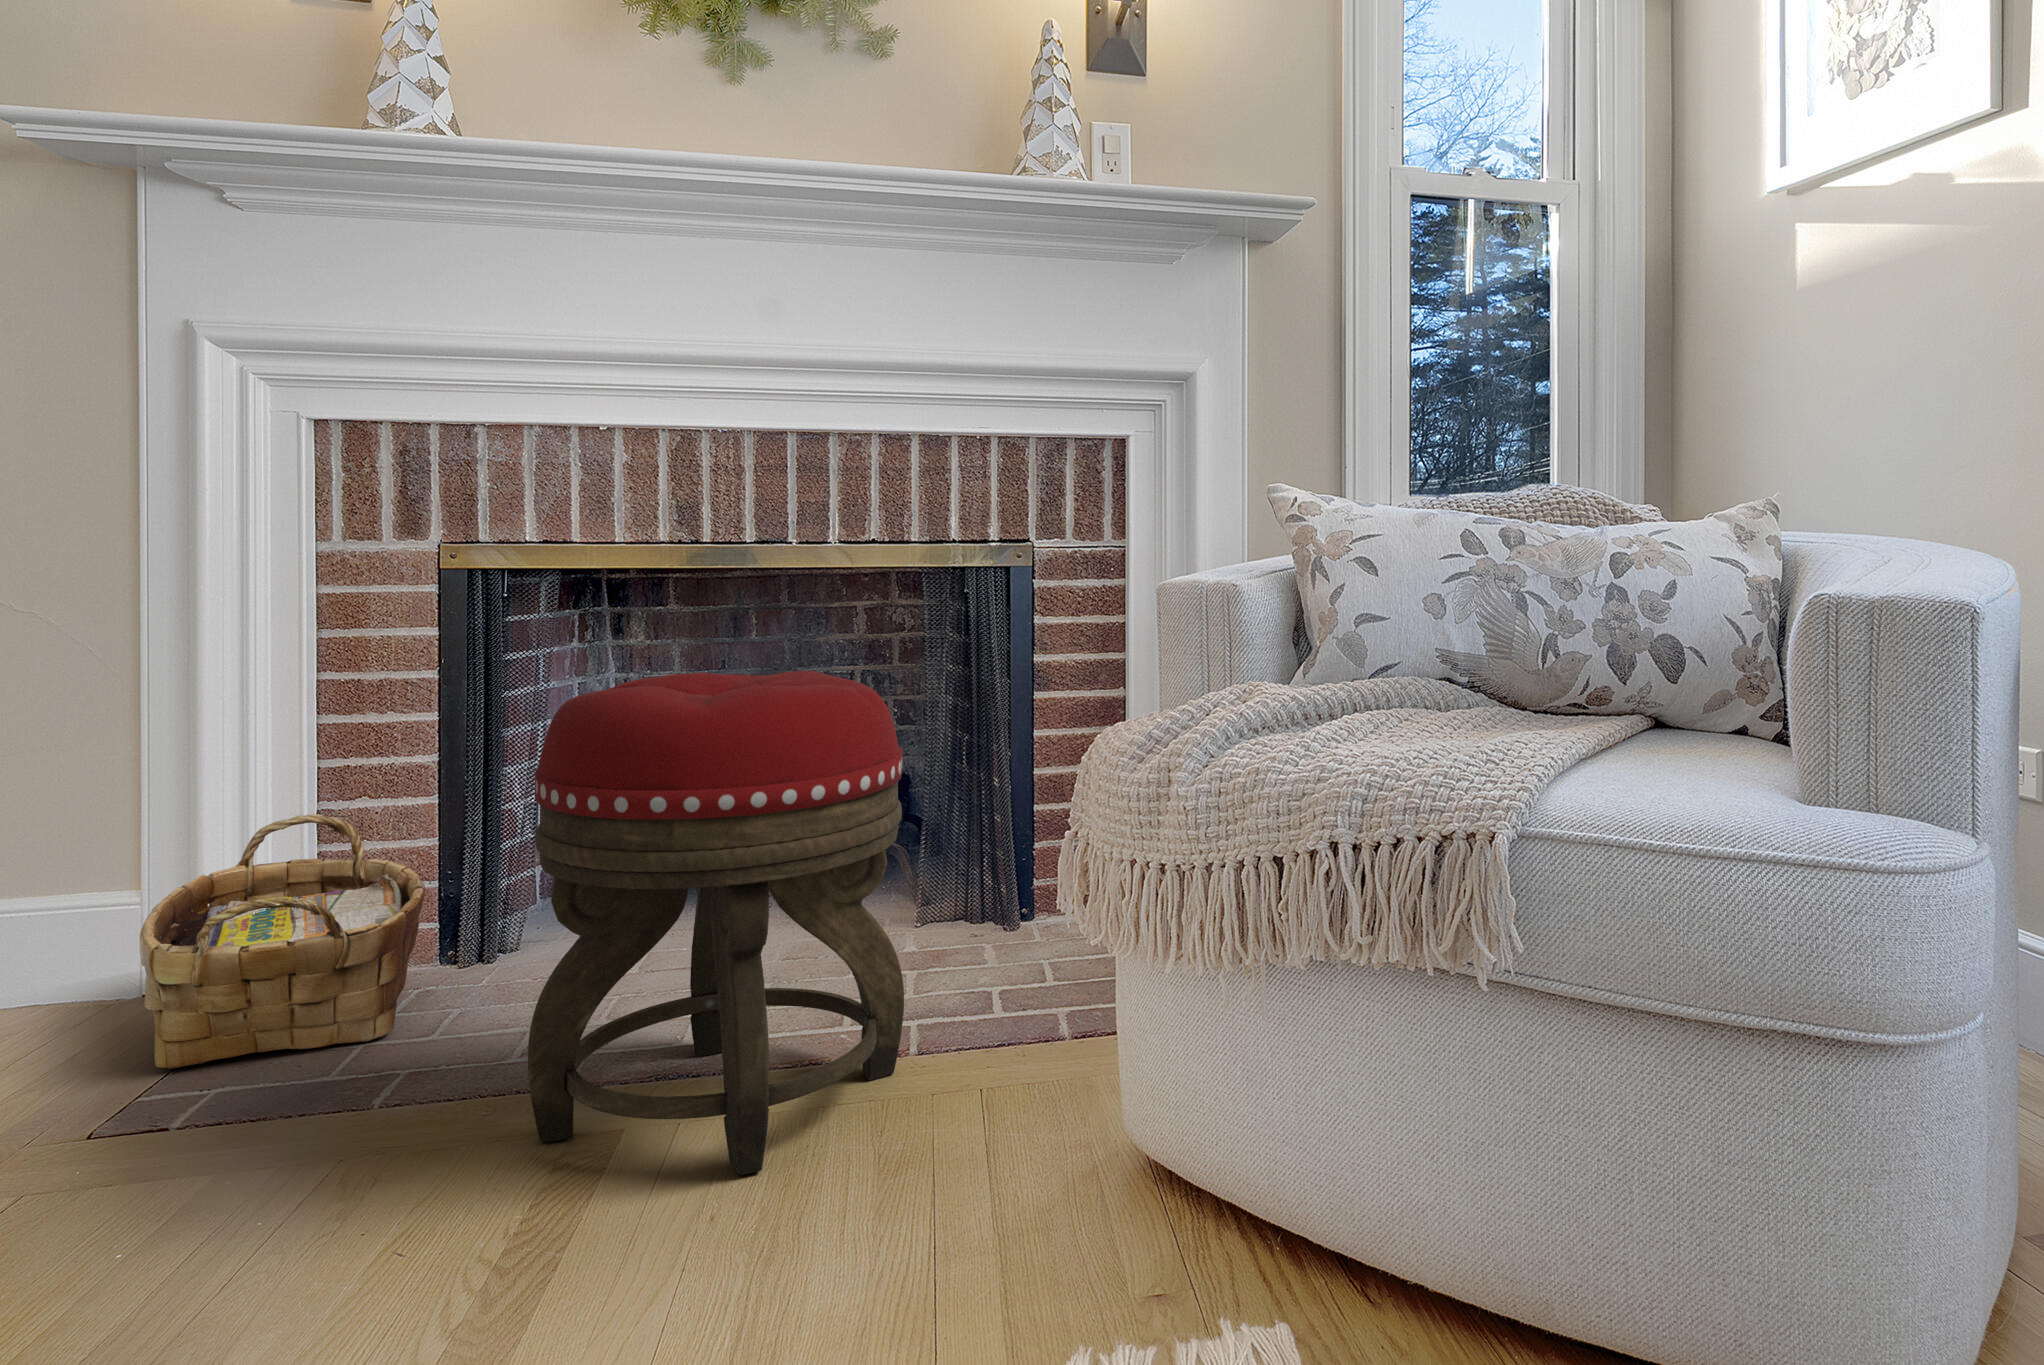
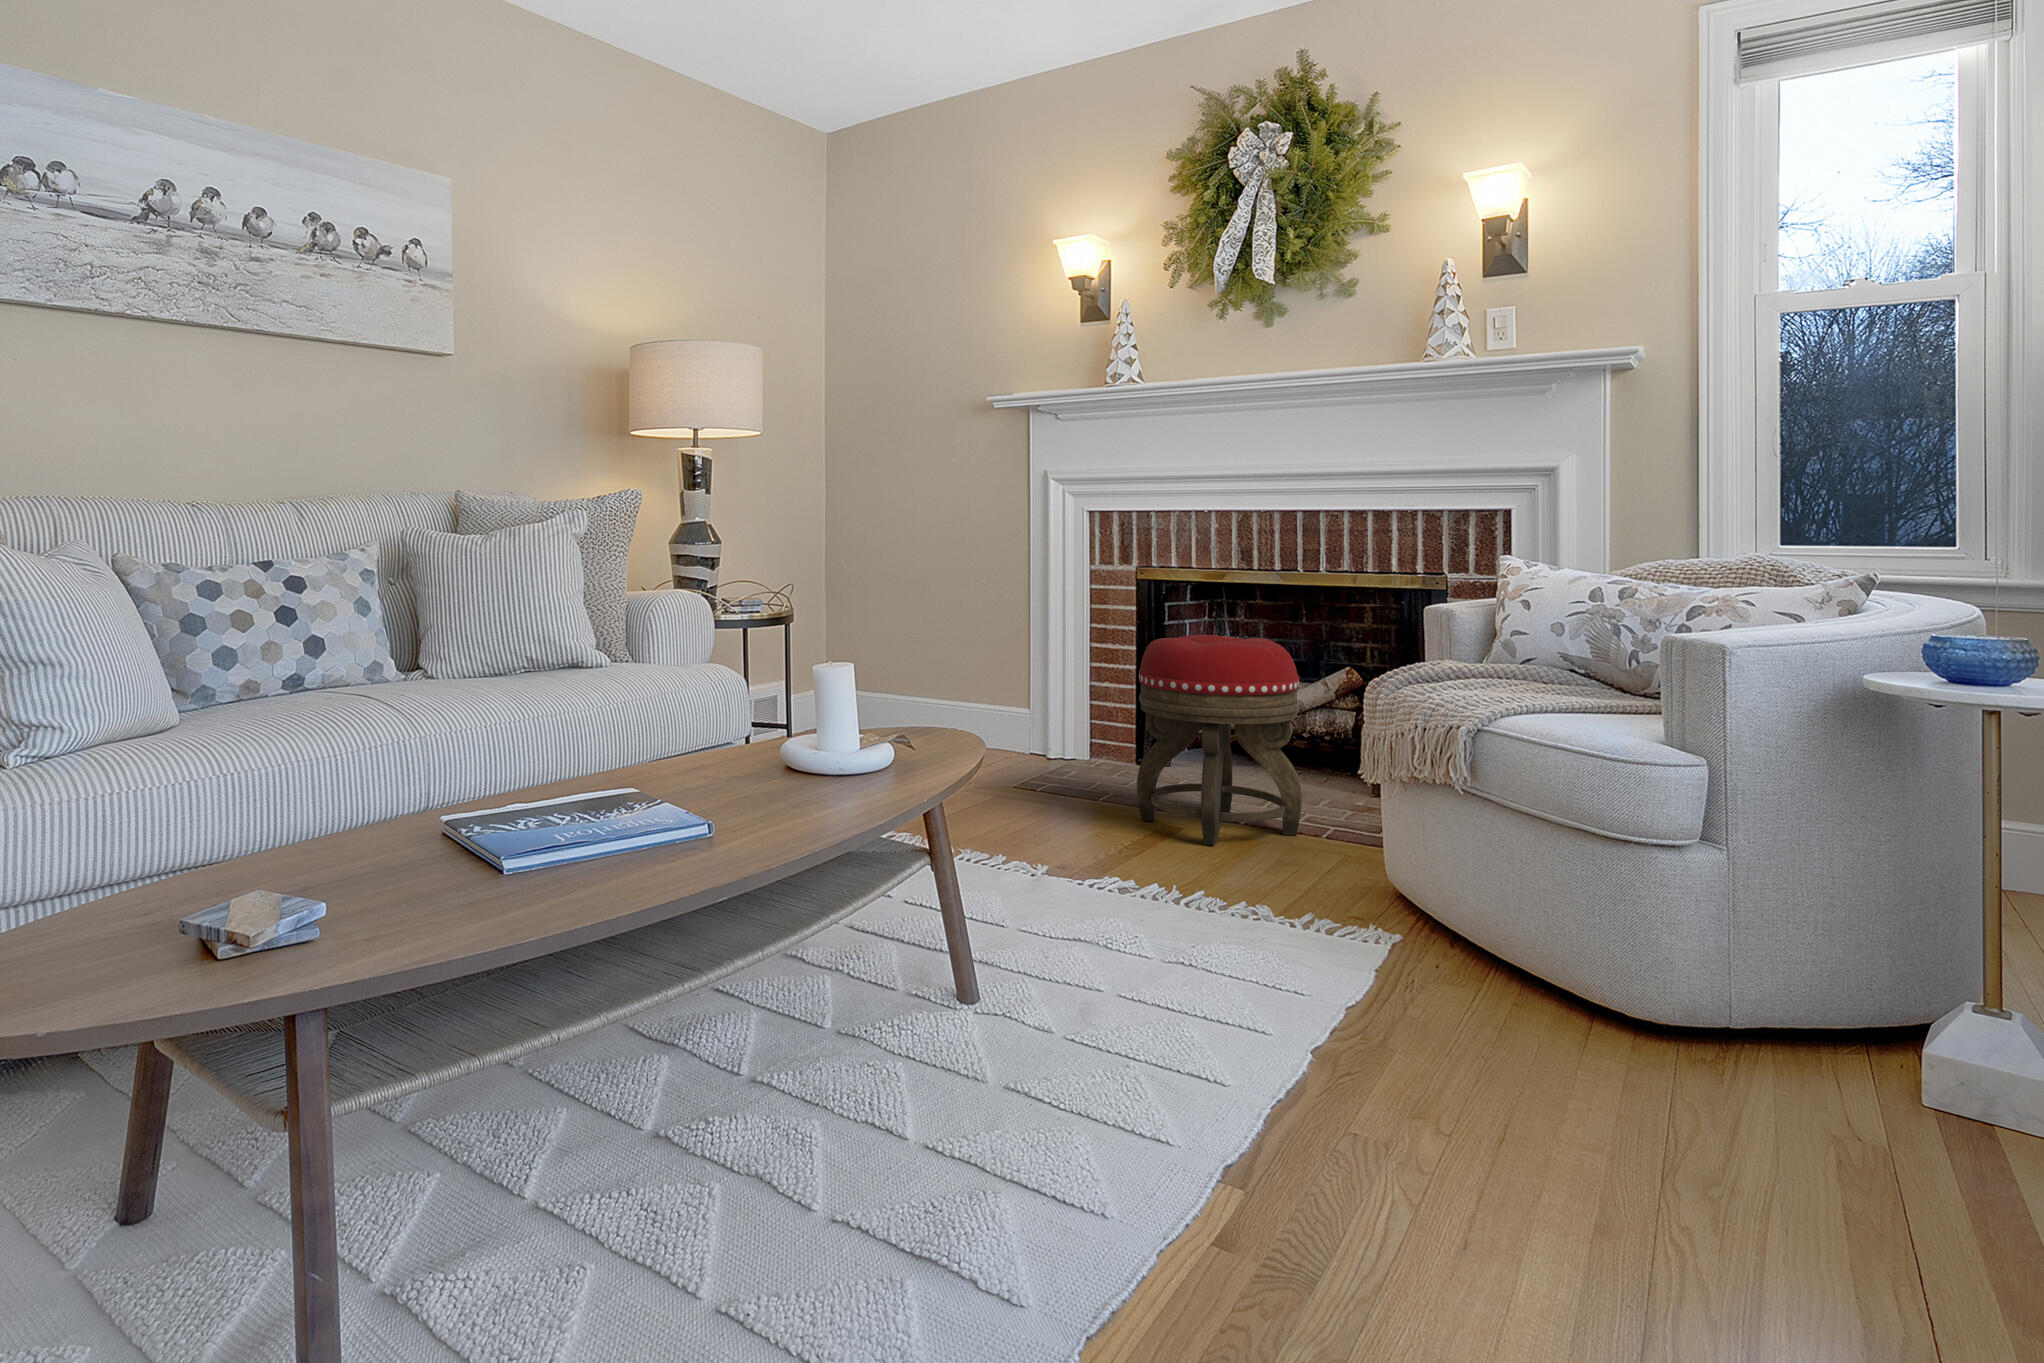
woven basket: present [139,814,425,1069] -> none [1025,686,1126,781]

